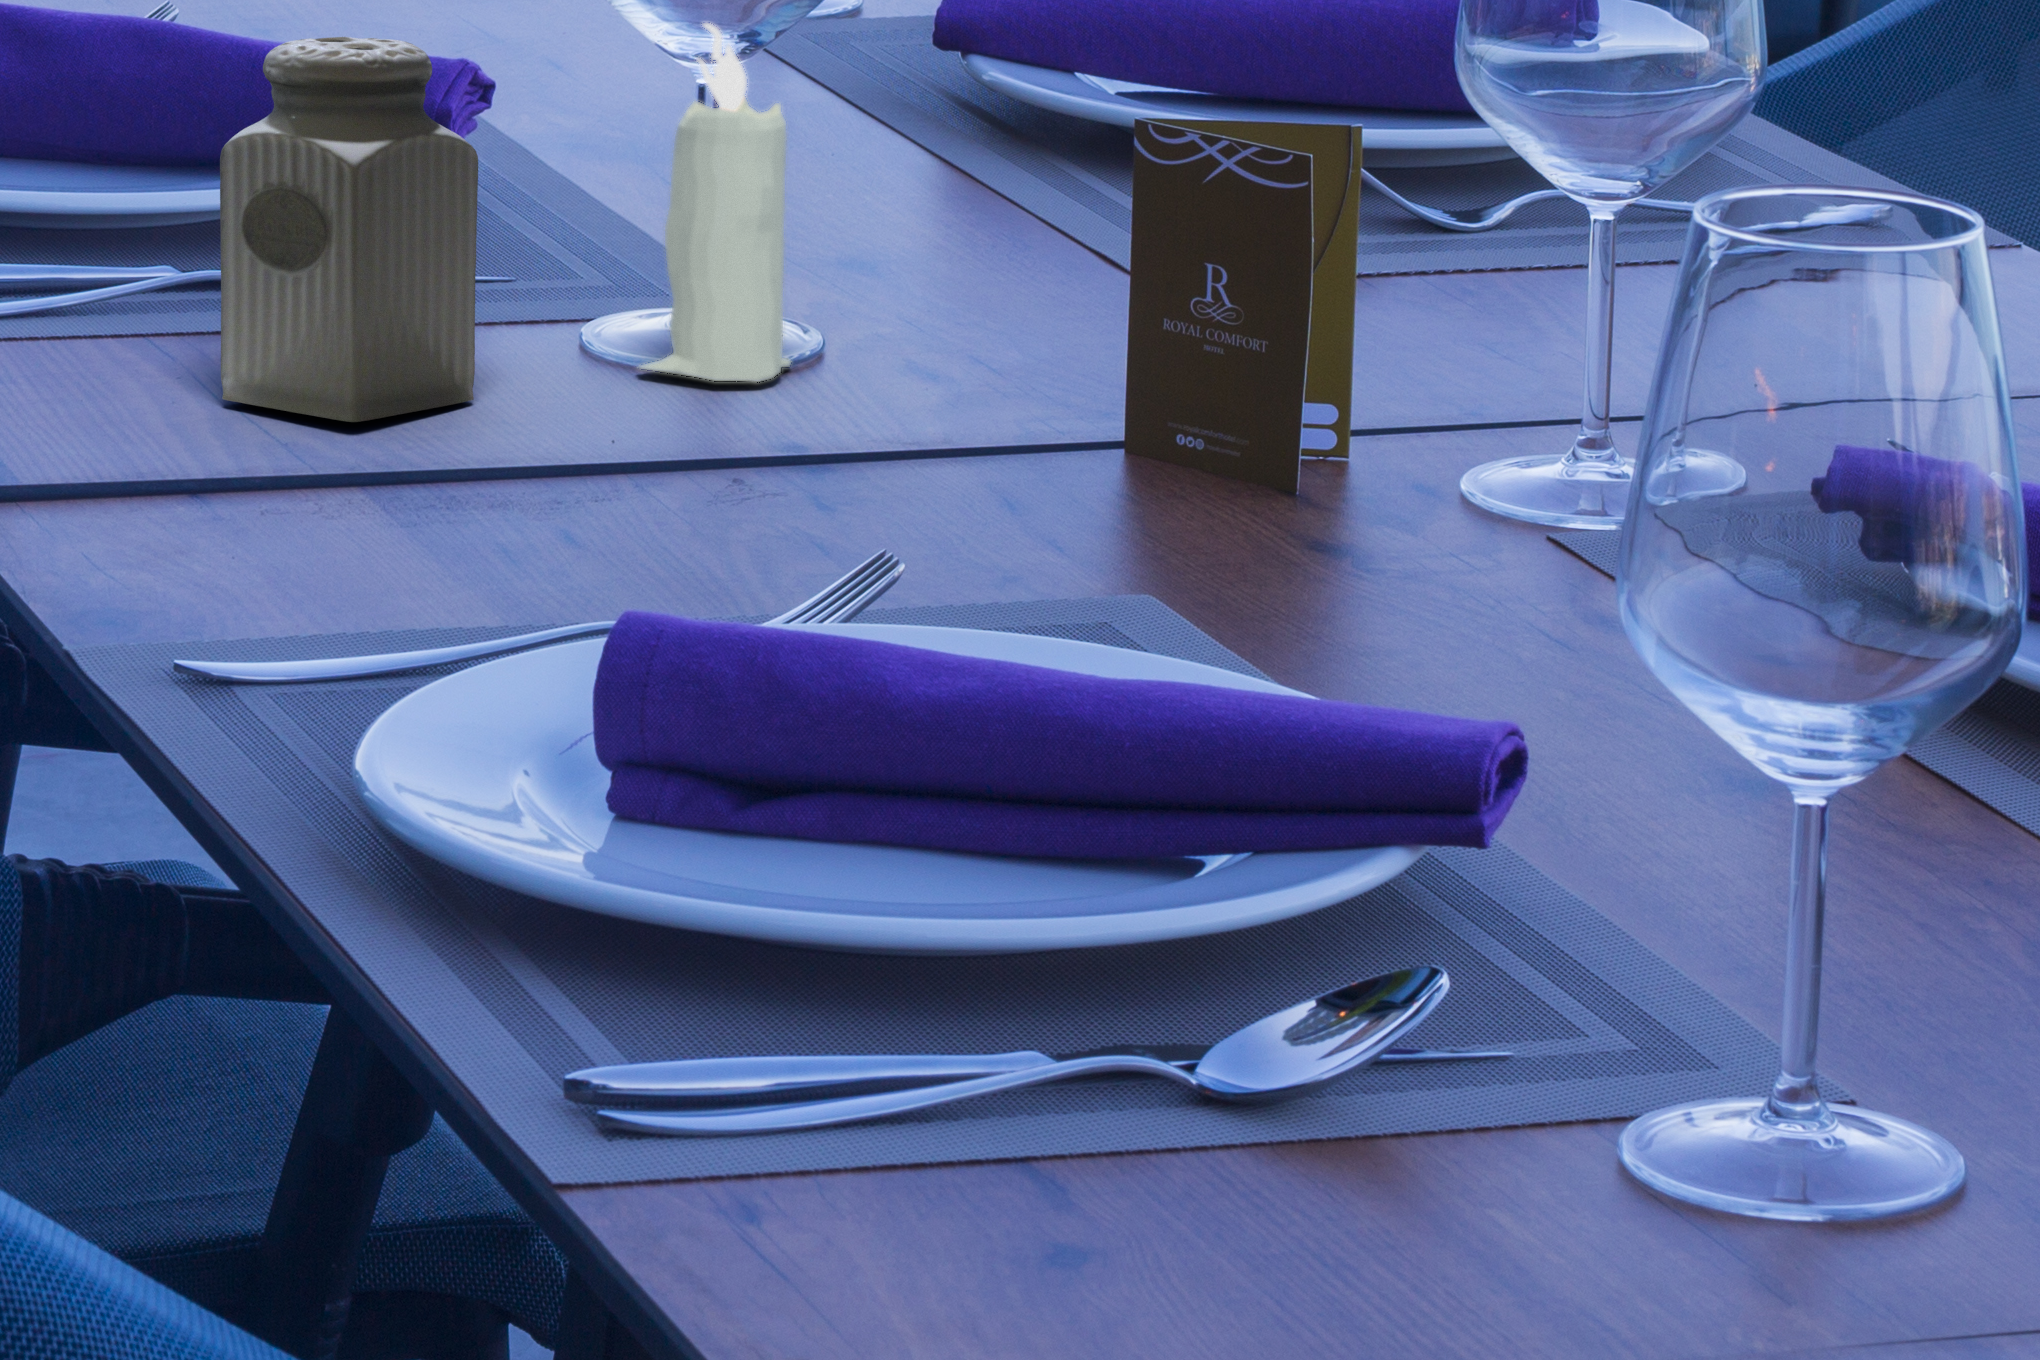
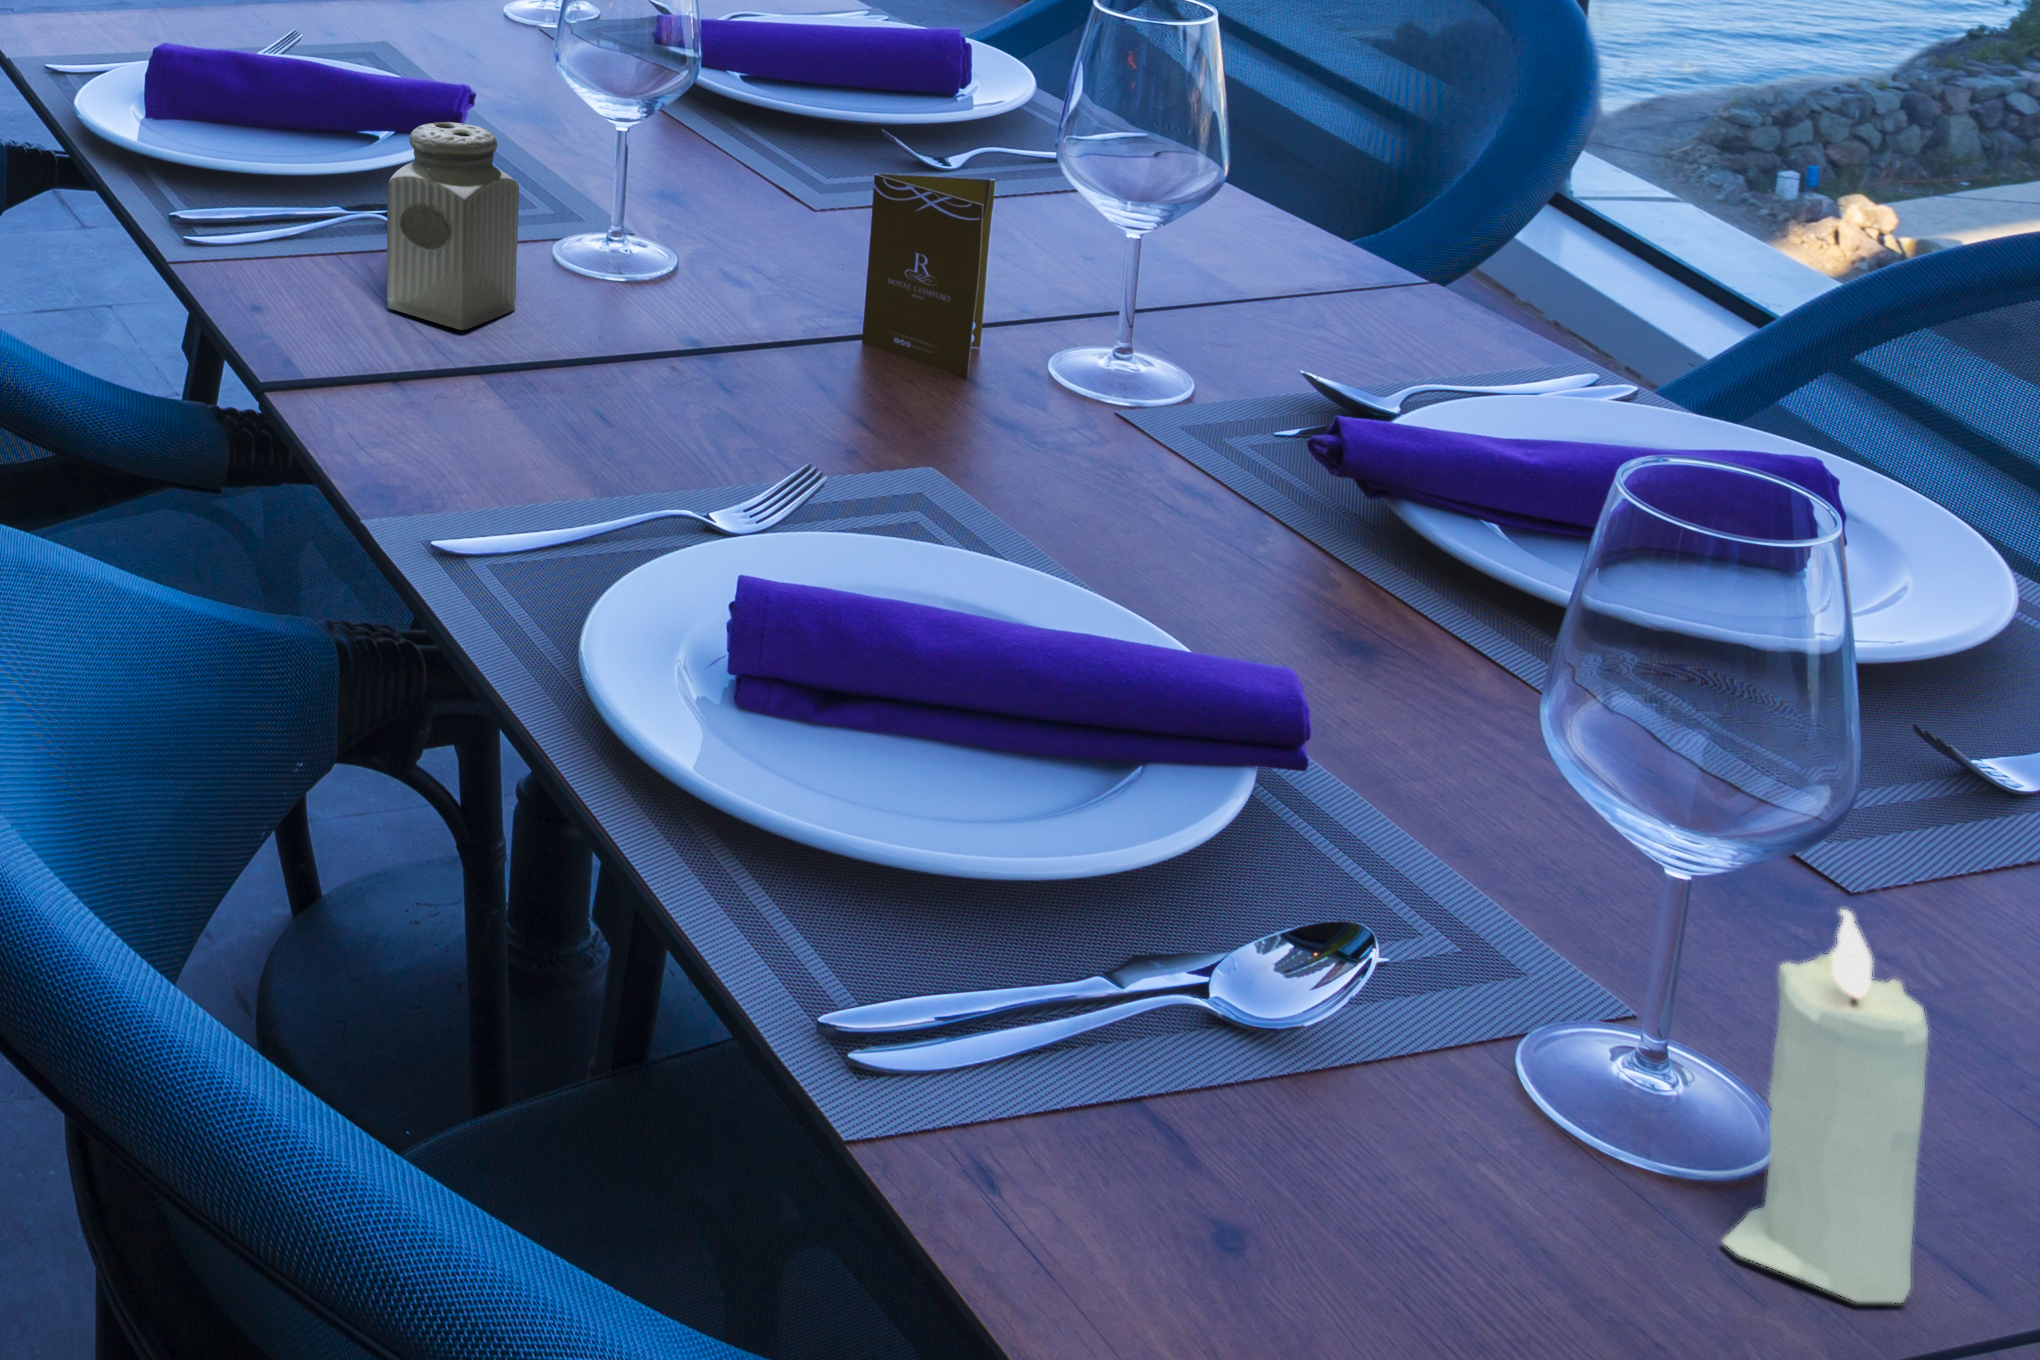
candle: present [640,23,792,382] -> present [1722,909,1928,1303]

